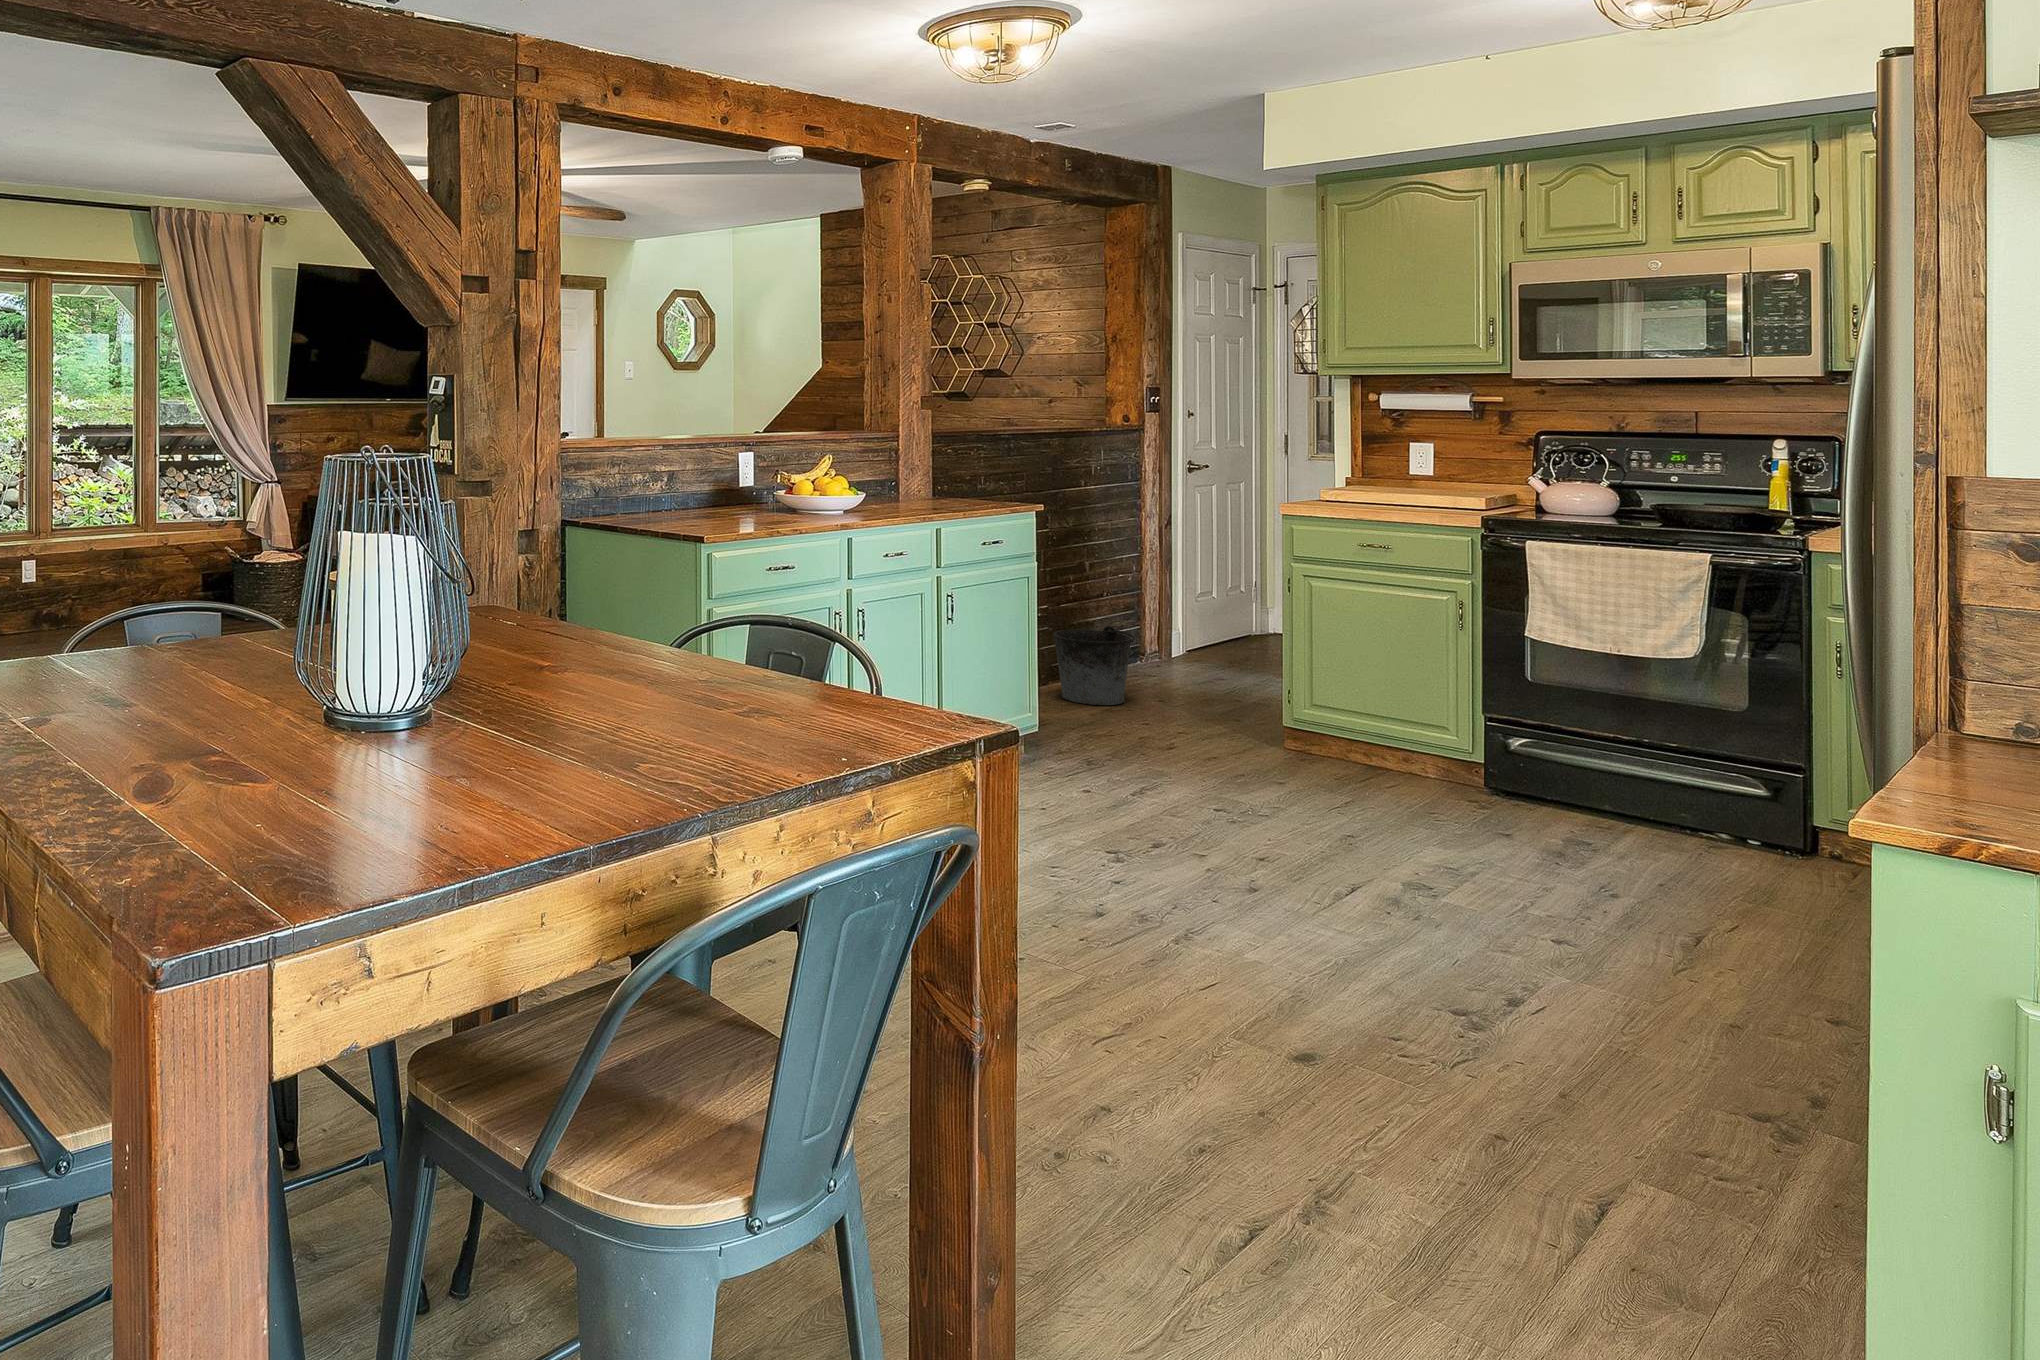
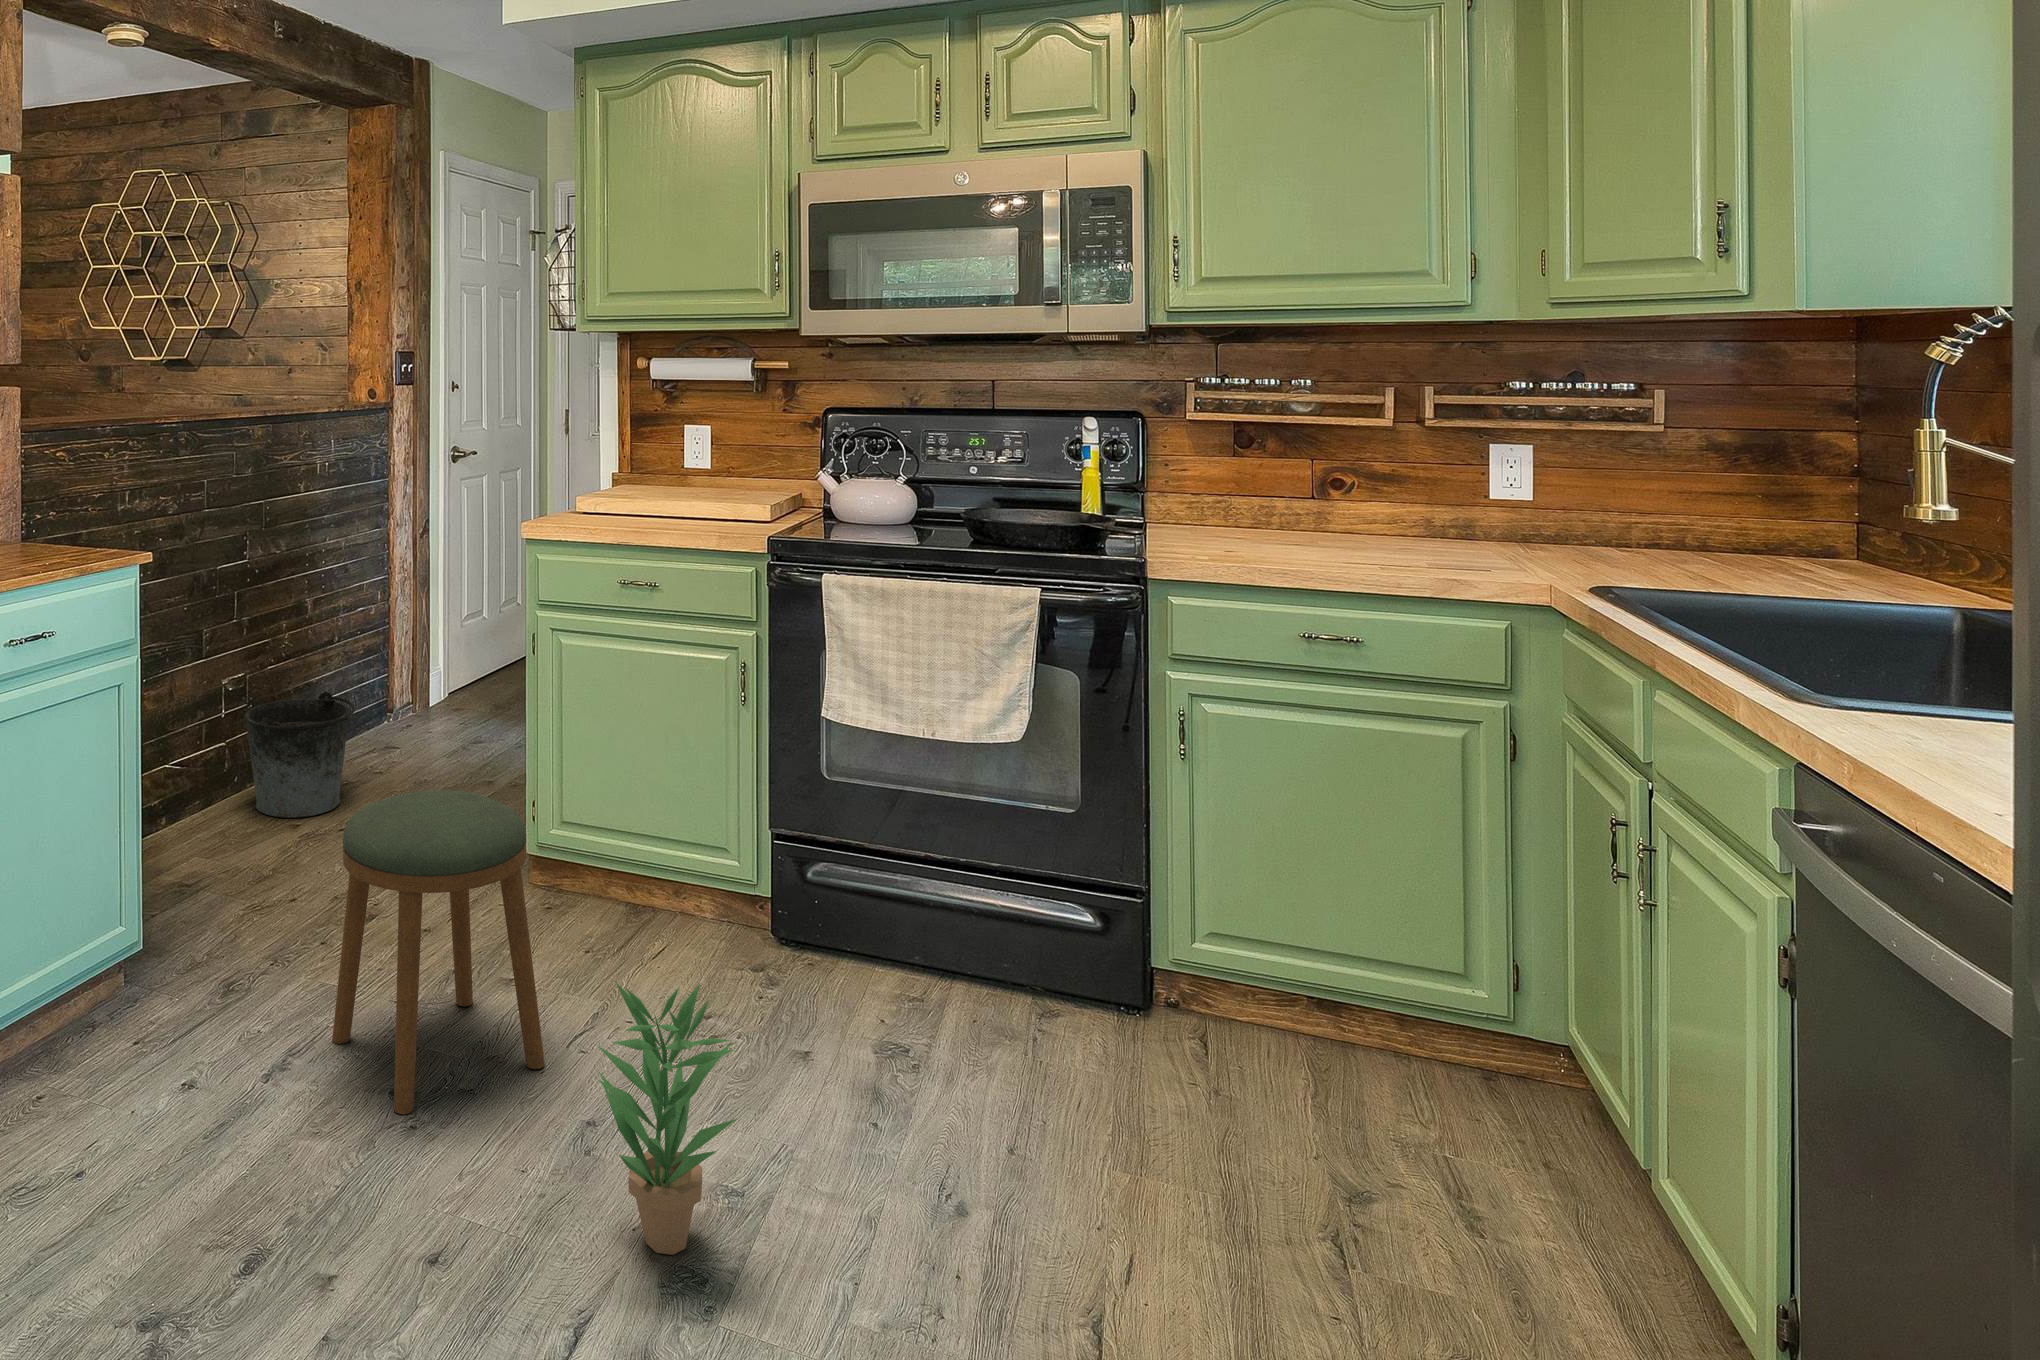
stool: none [1172,656,1319,821] -> present [332,790,545,1114]
potted plant: none [1365,733,1458,882] -> present [597,983,736,1255]

